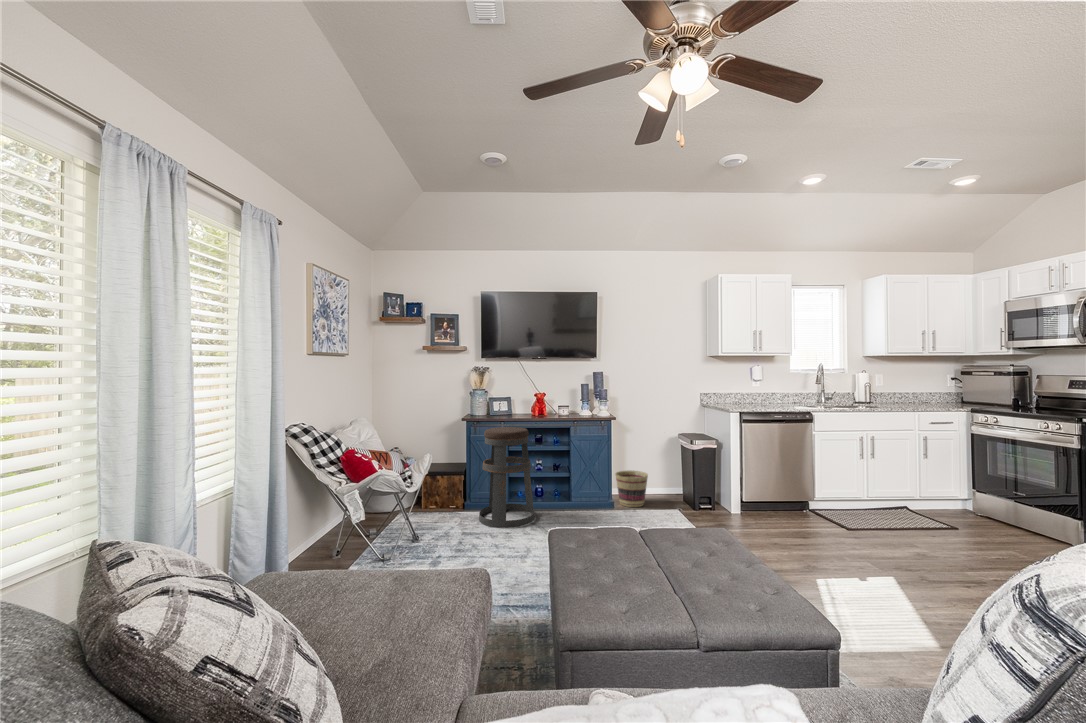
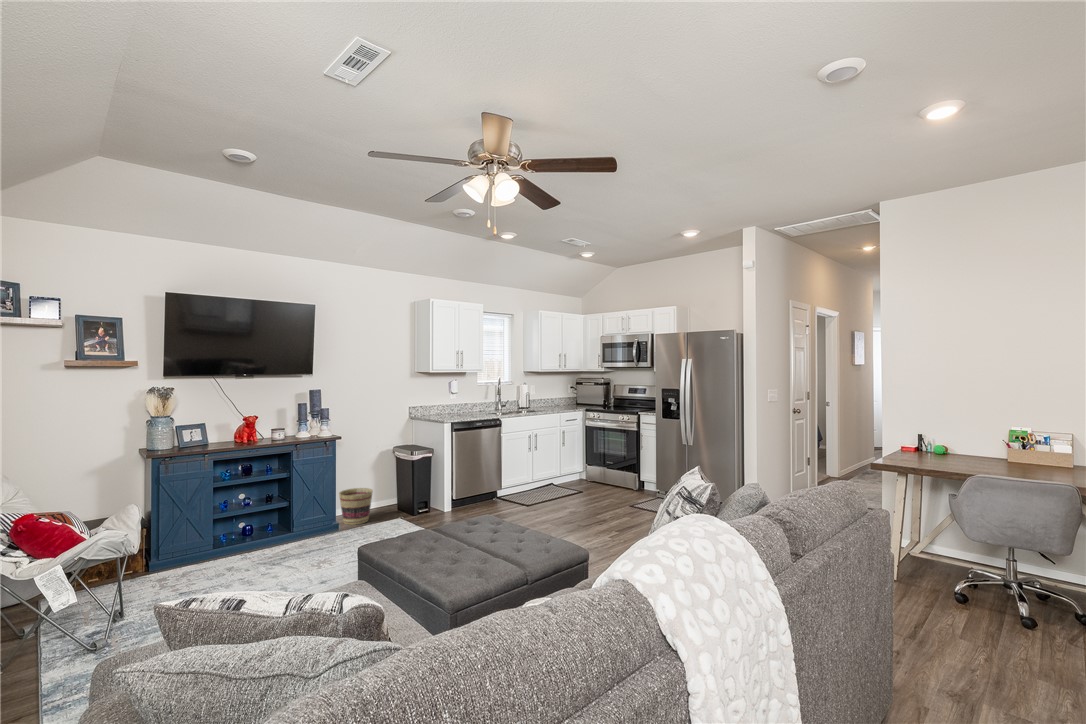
bar stool: present [479,427,535,528] -> none [190,459,266,579]

